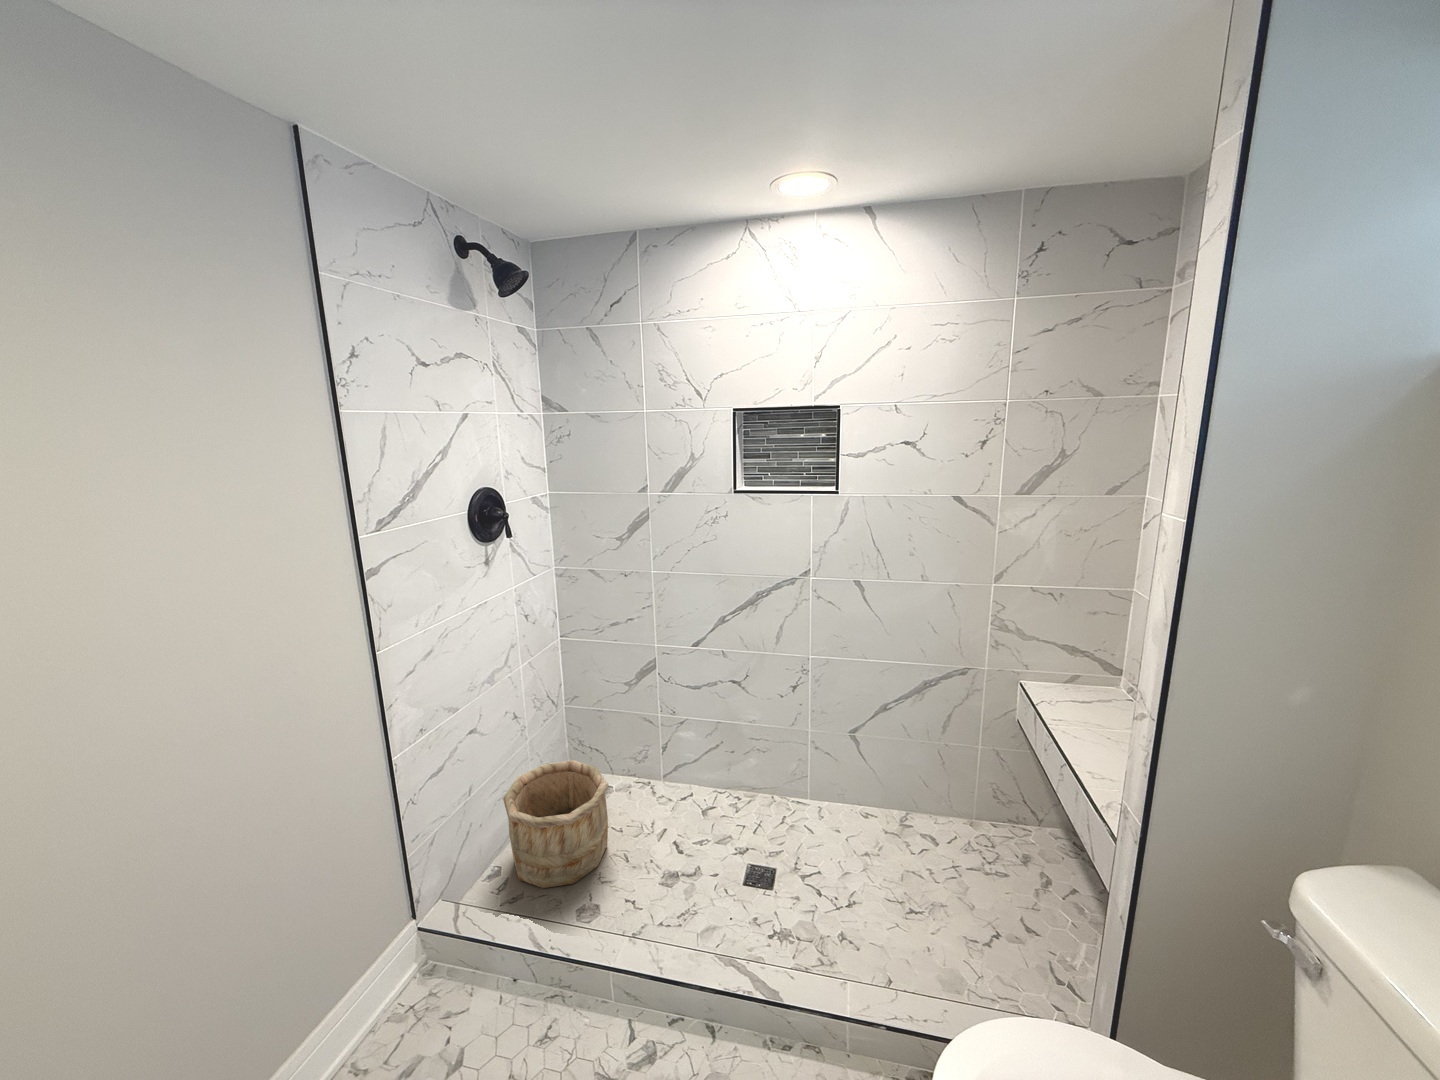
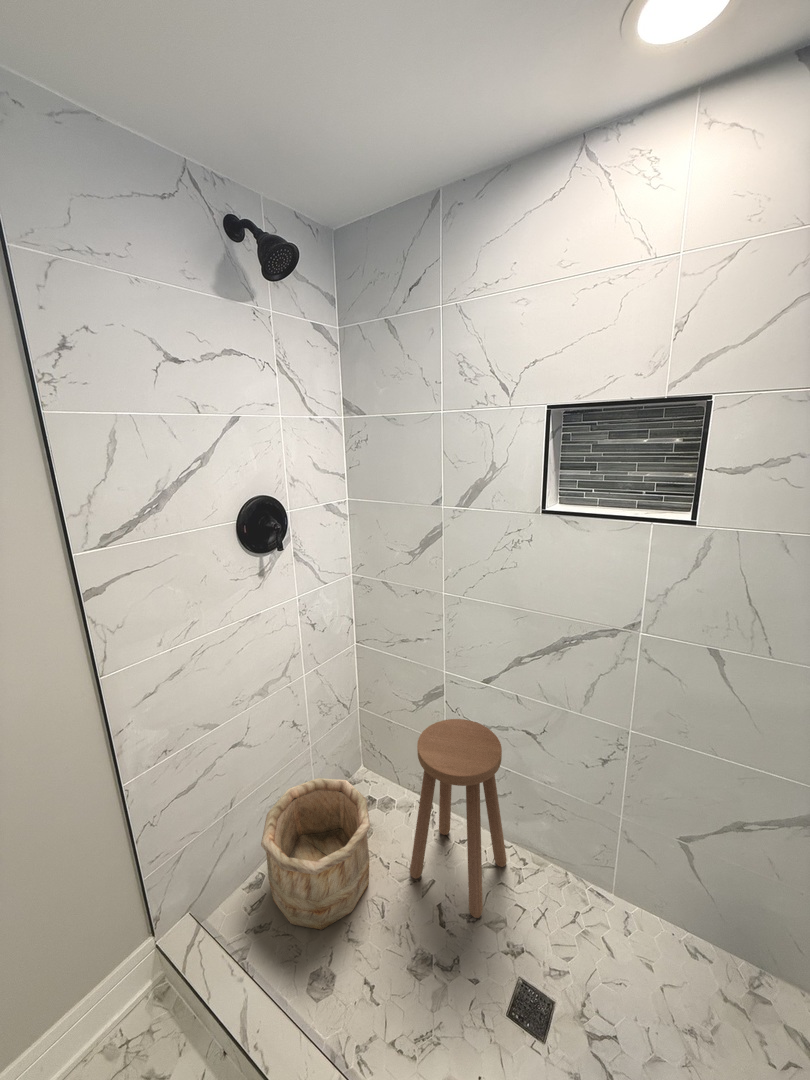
stool: none [643,682,725,841] -> present [410,719,507,918]

